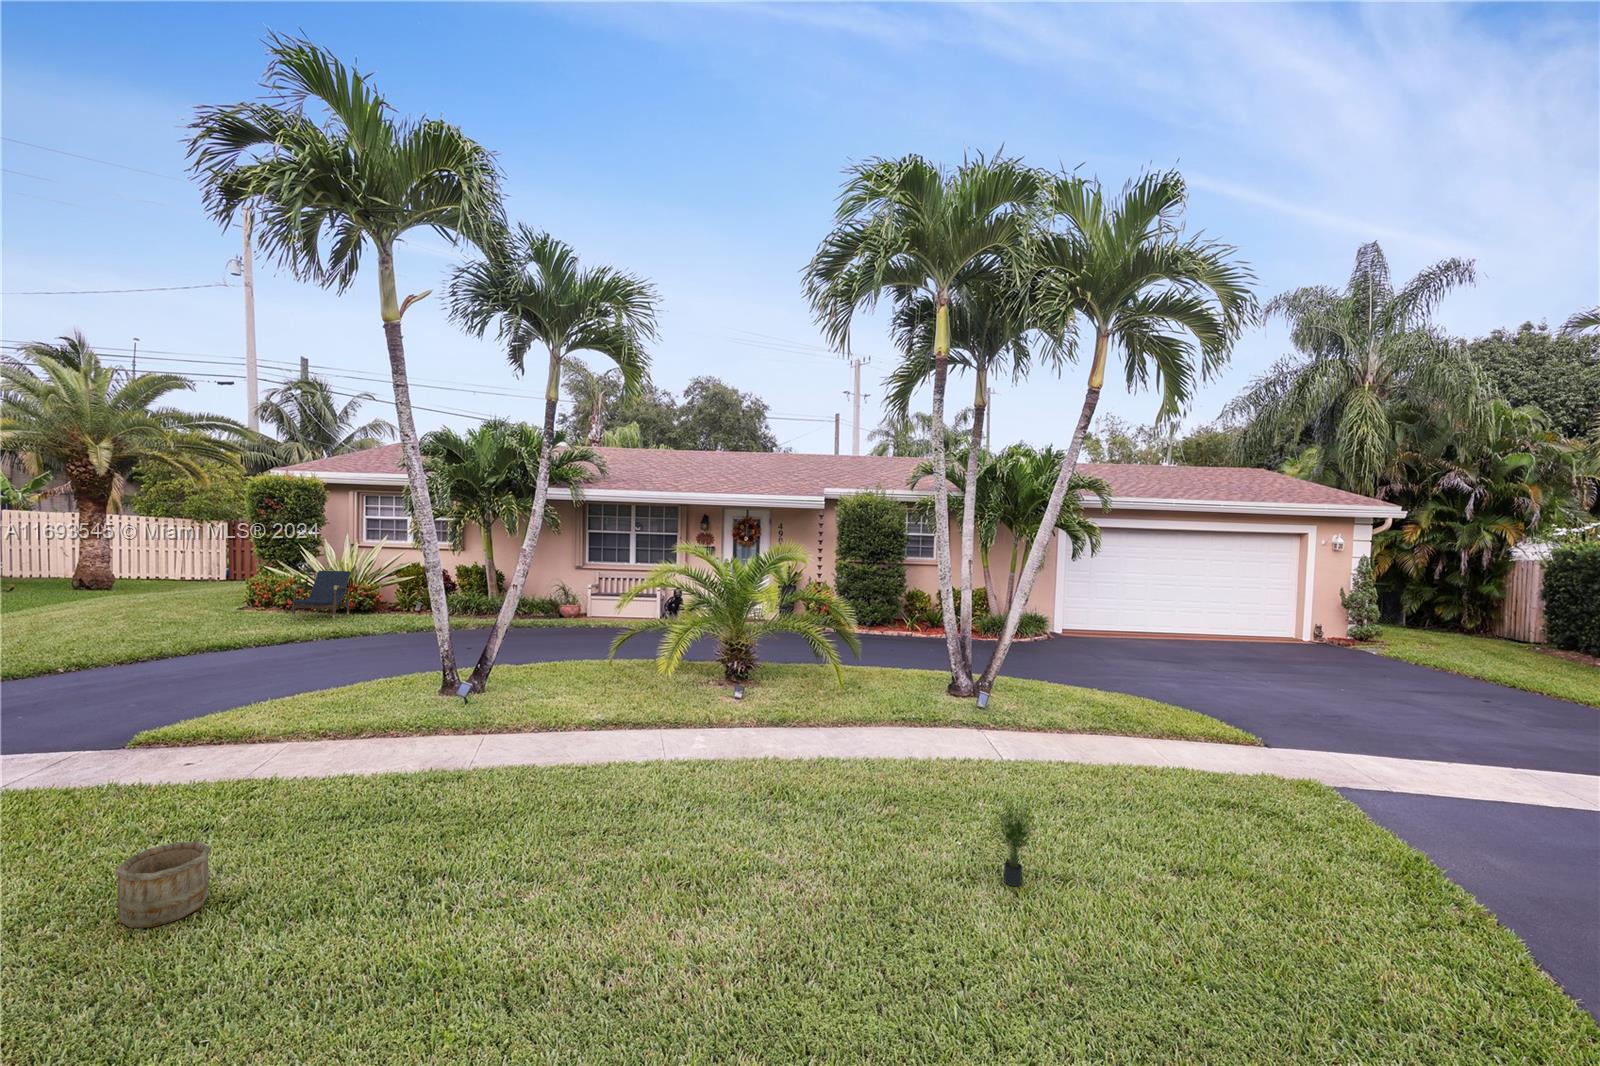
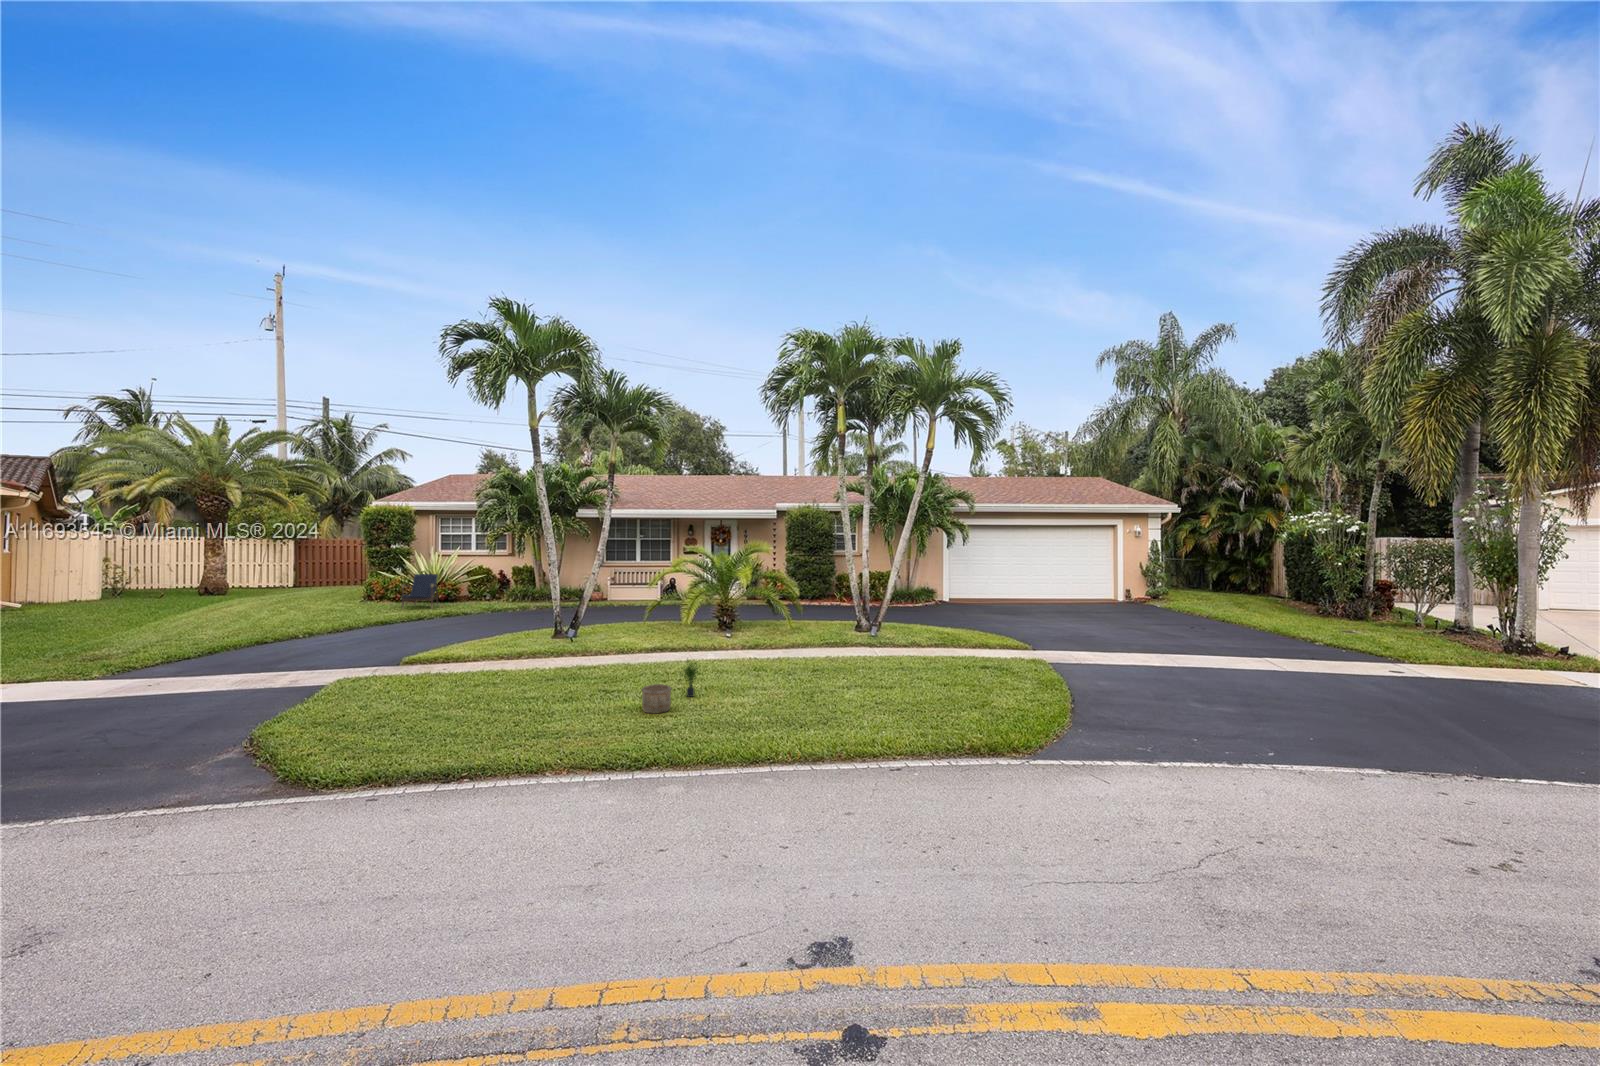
potted plant: present [990,803,1034,886] -> present [682,660,698,697]
wooden bucket: present [114,841,211,928] -> present [642,684,671,713]

